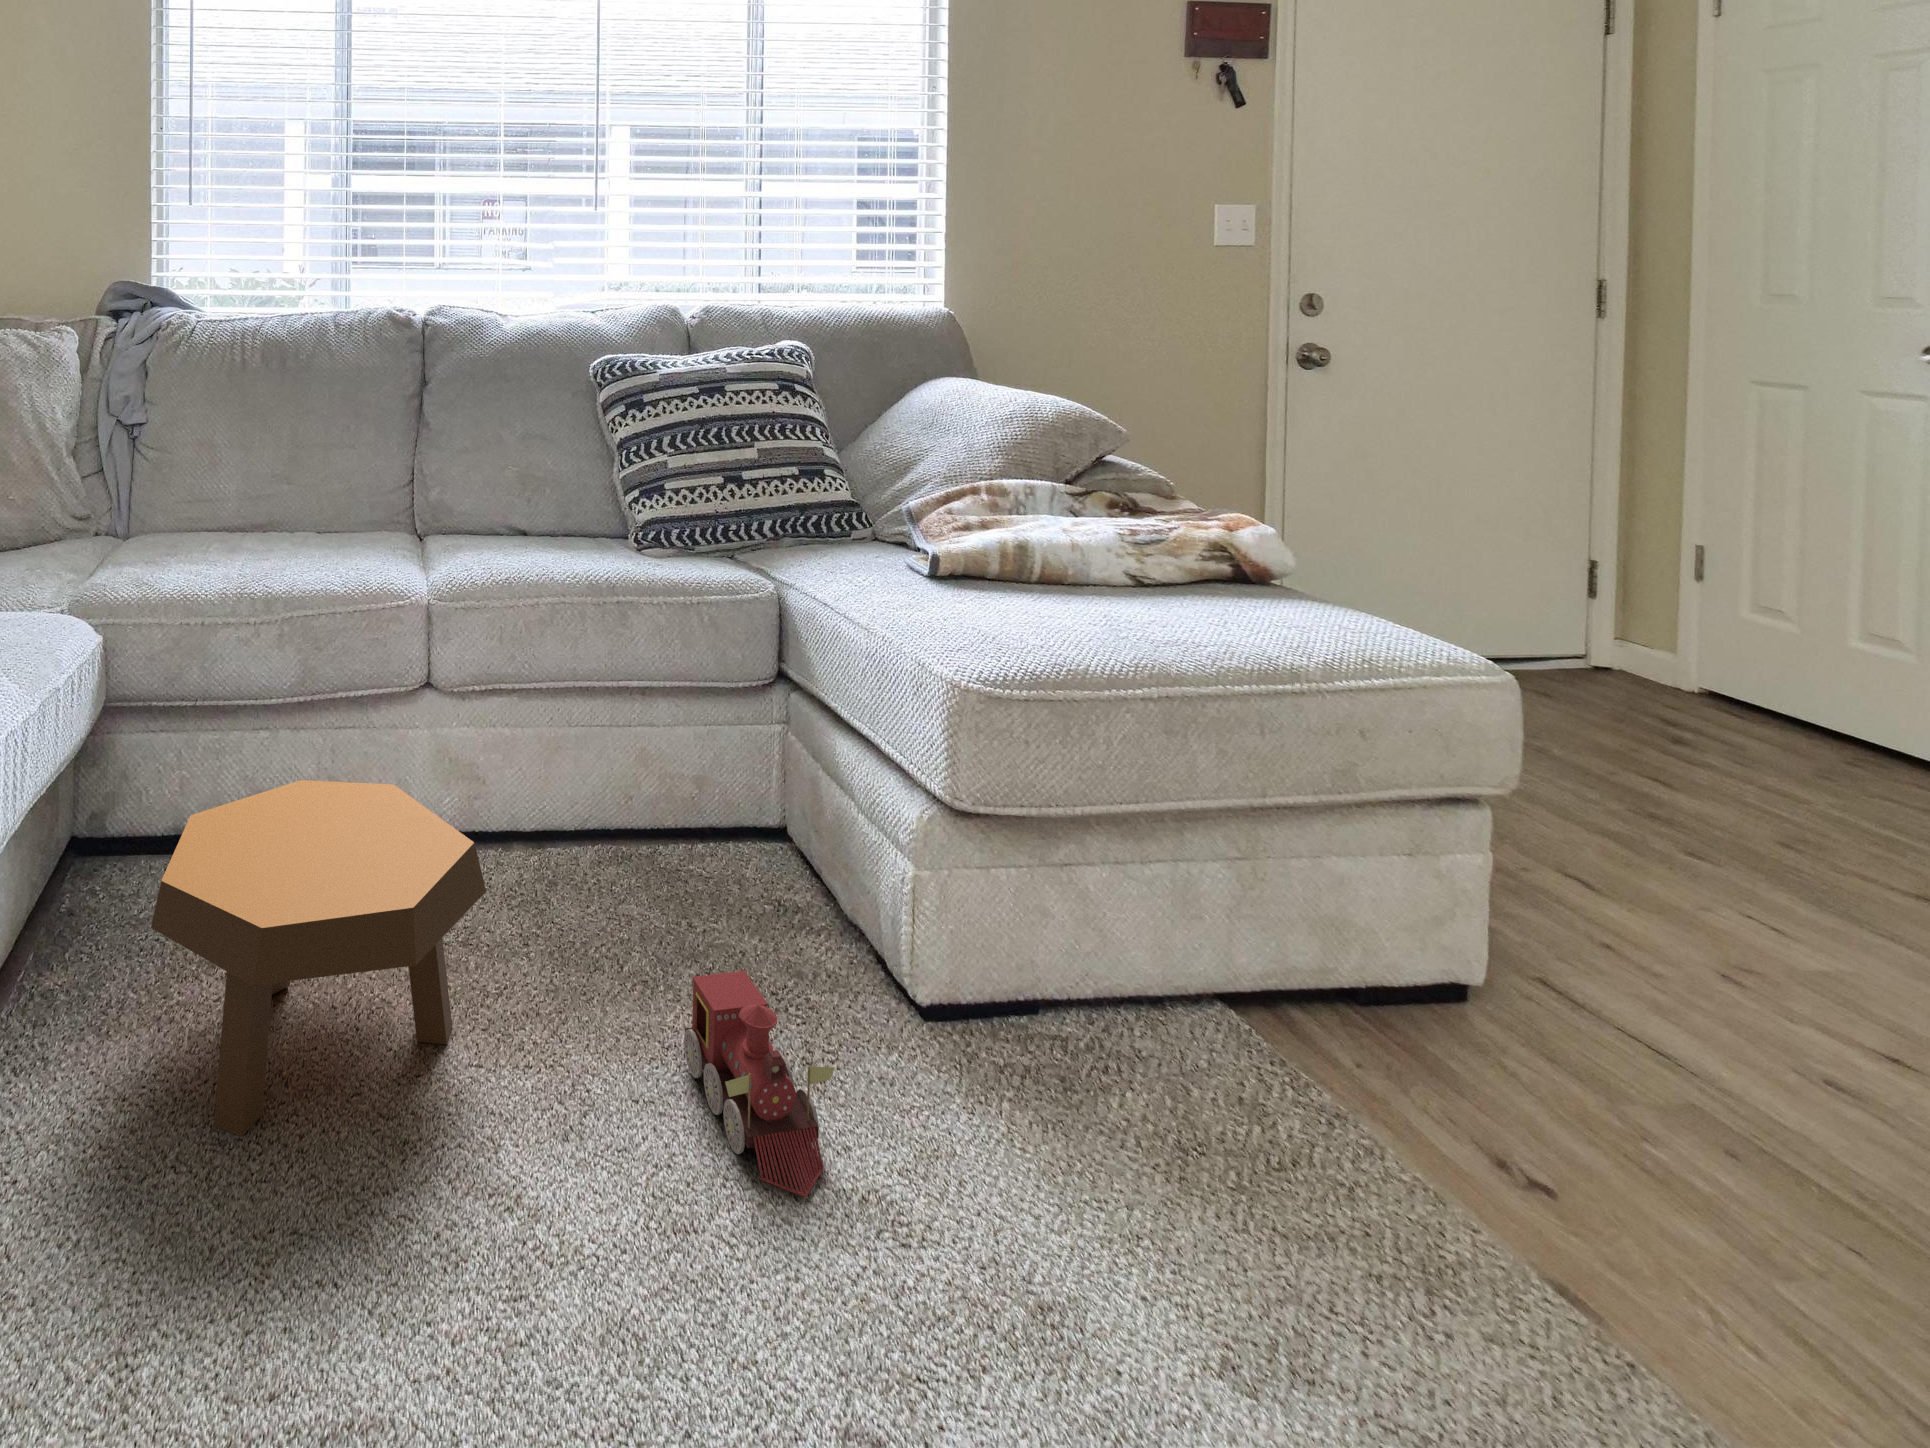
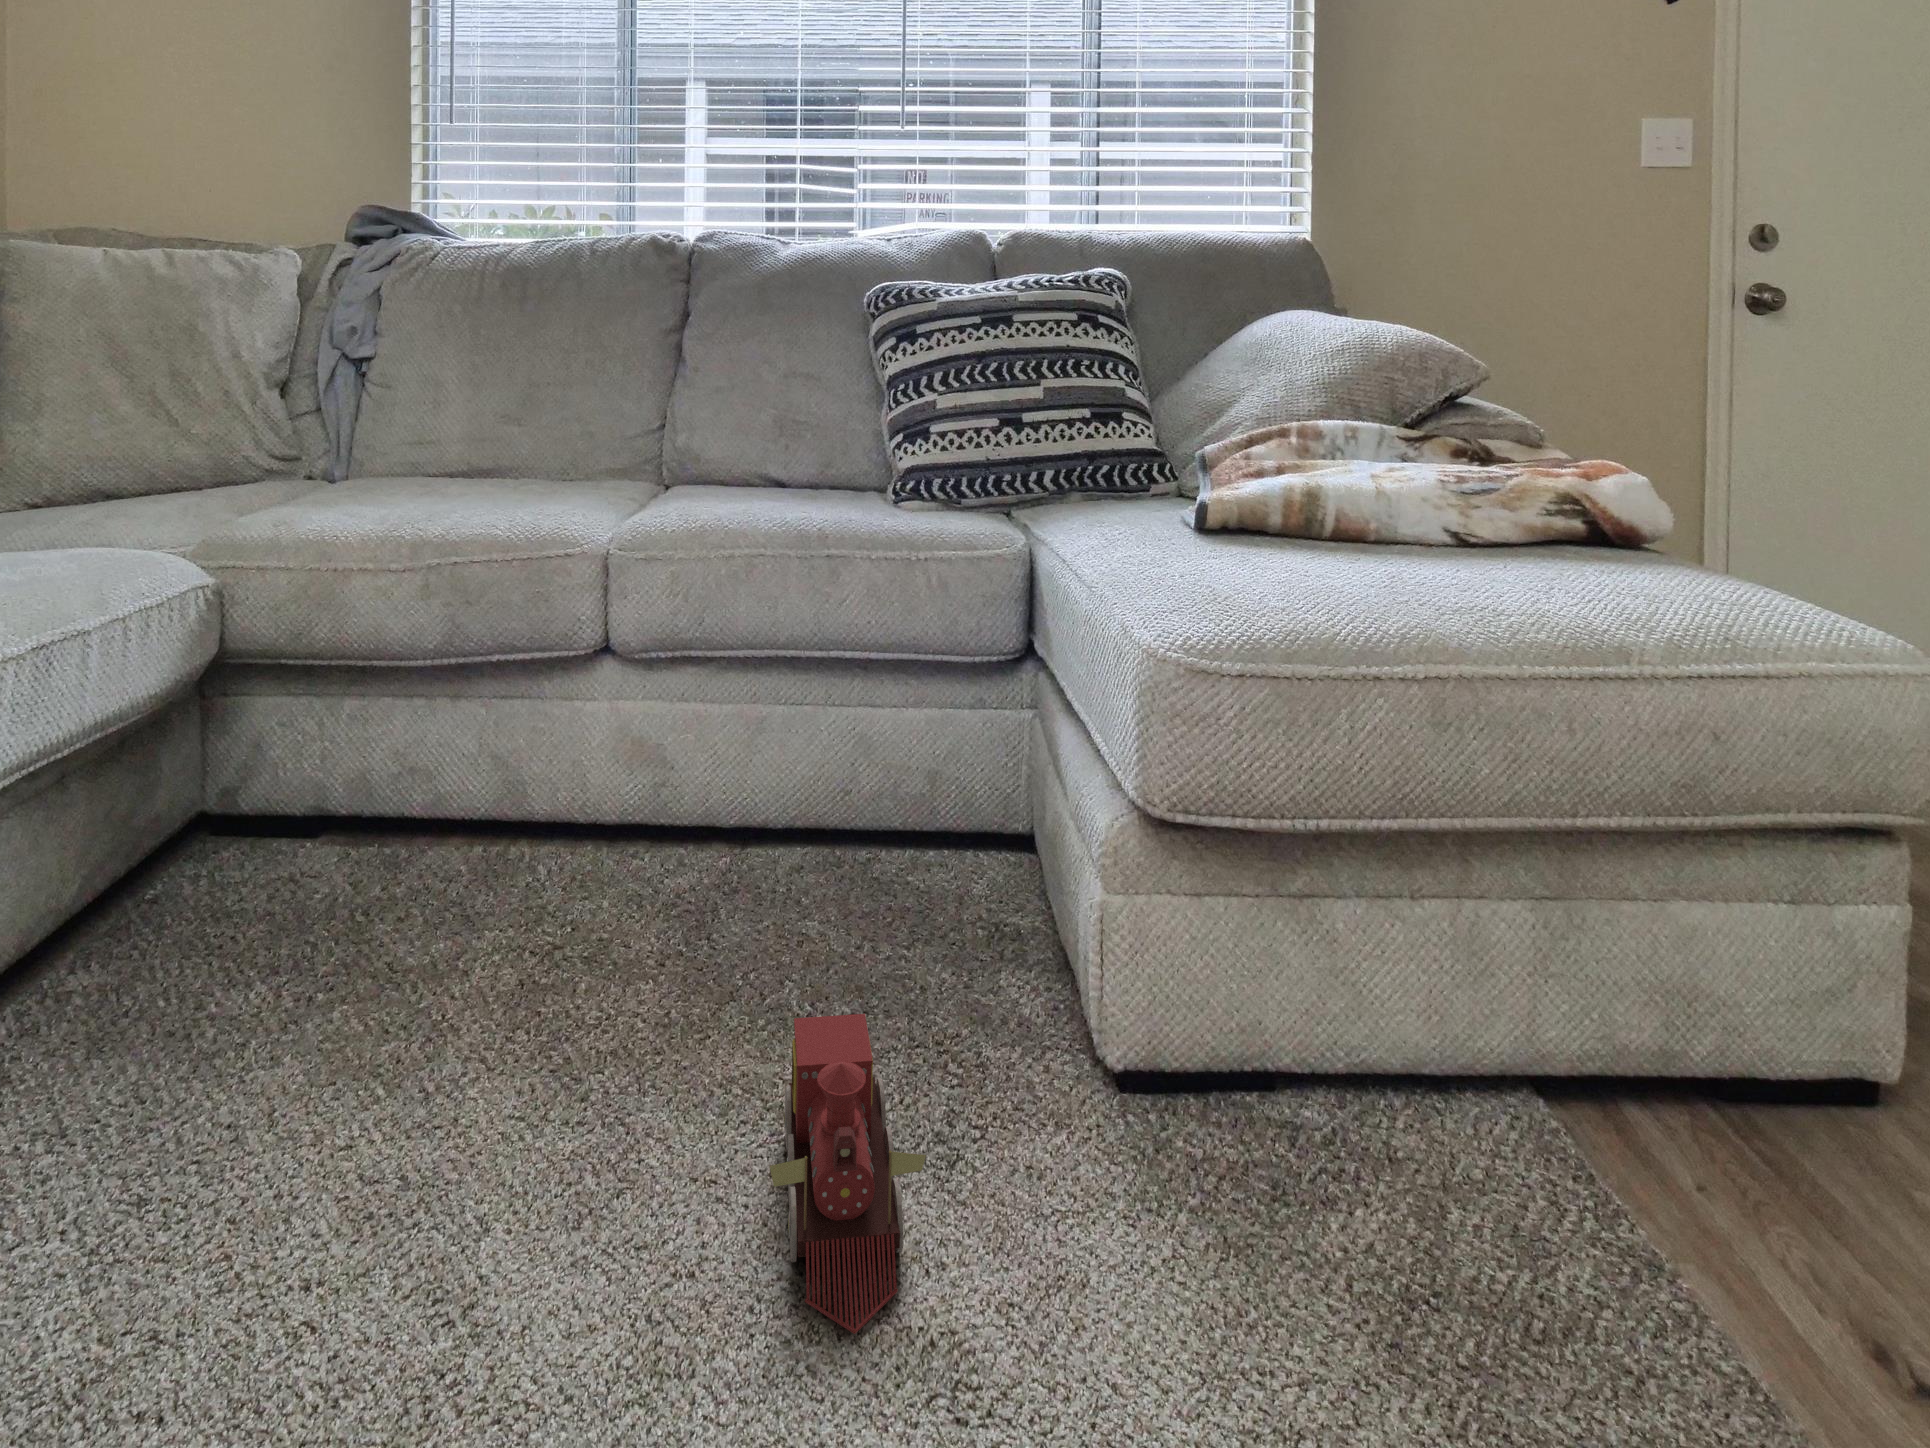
footstool: present [151,780,486,1137] -> none [122,751,557,1191]

